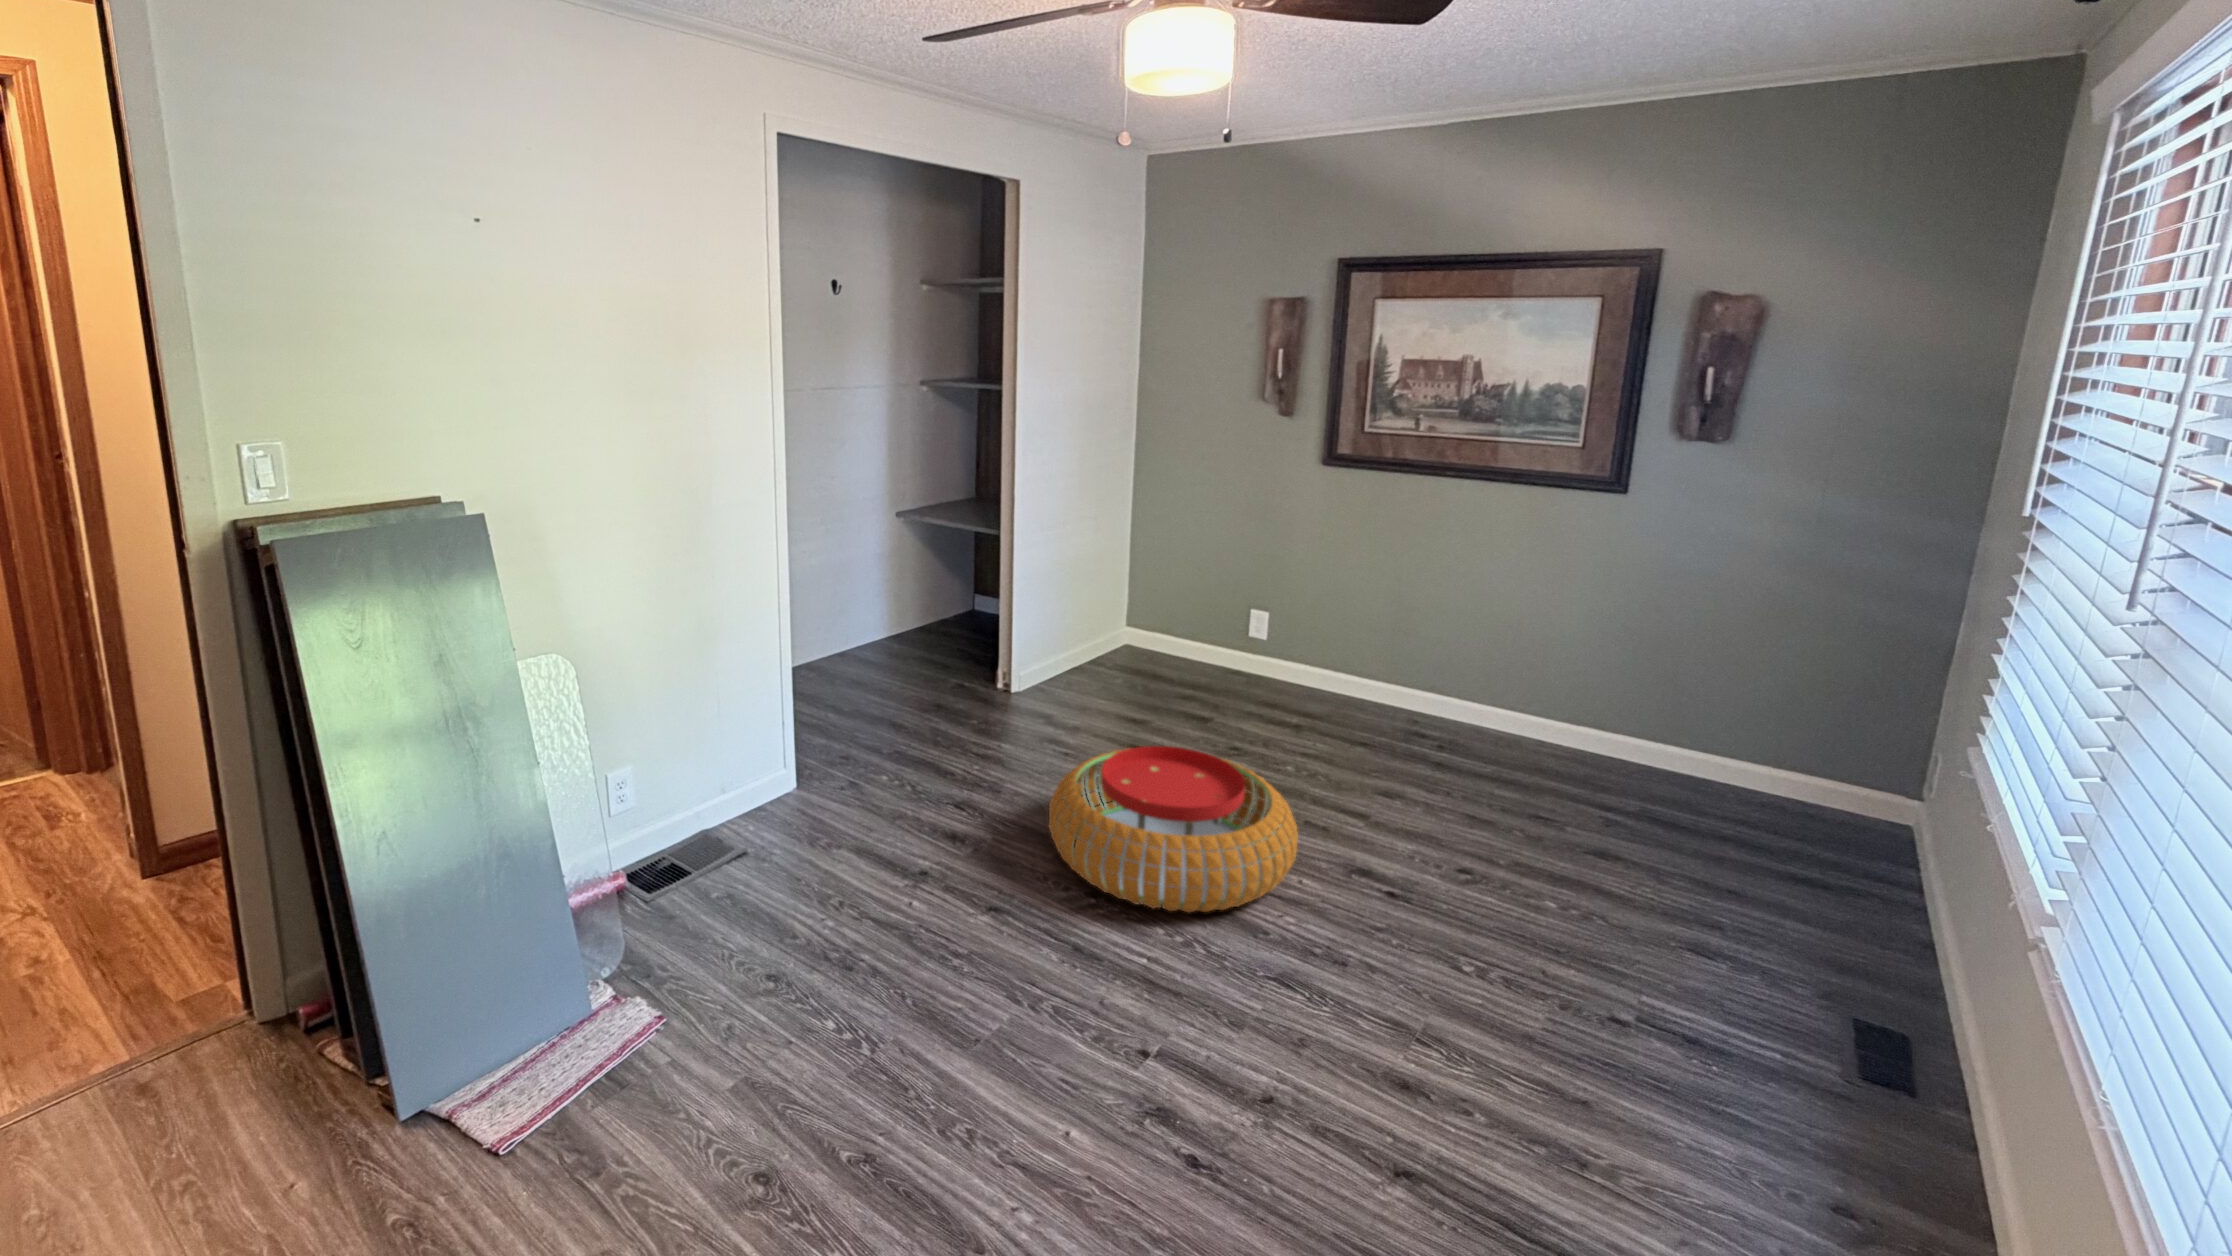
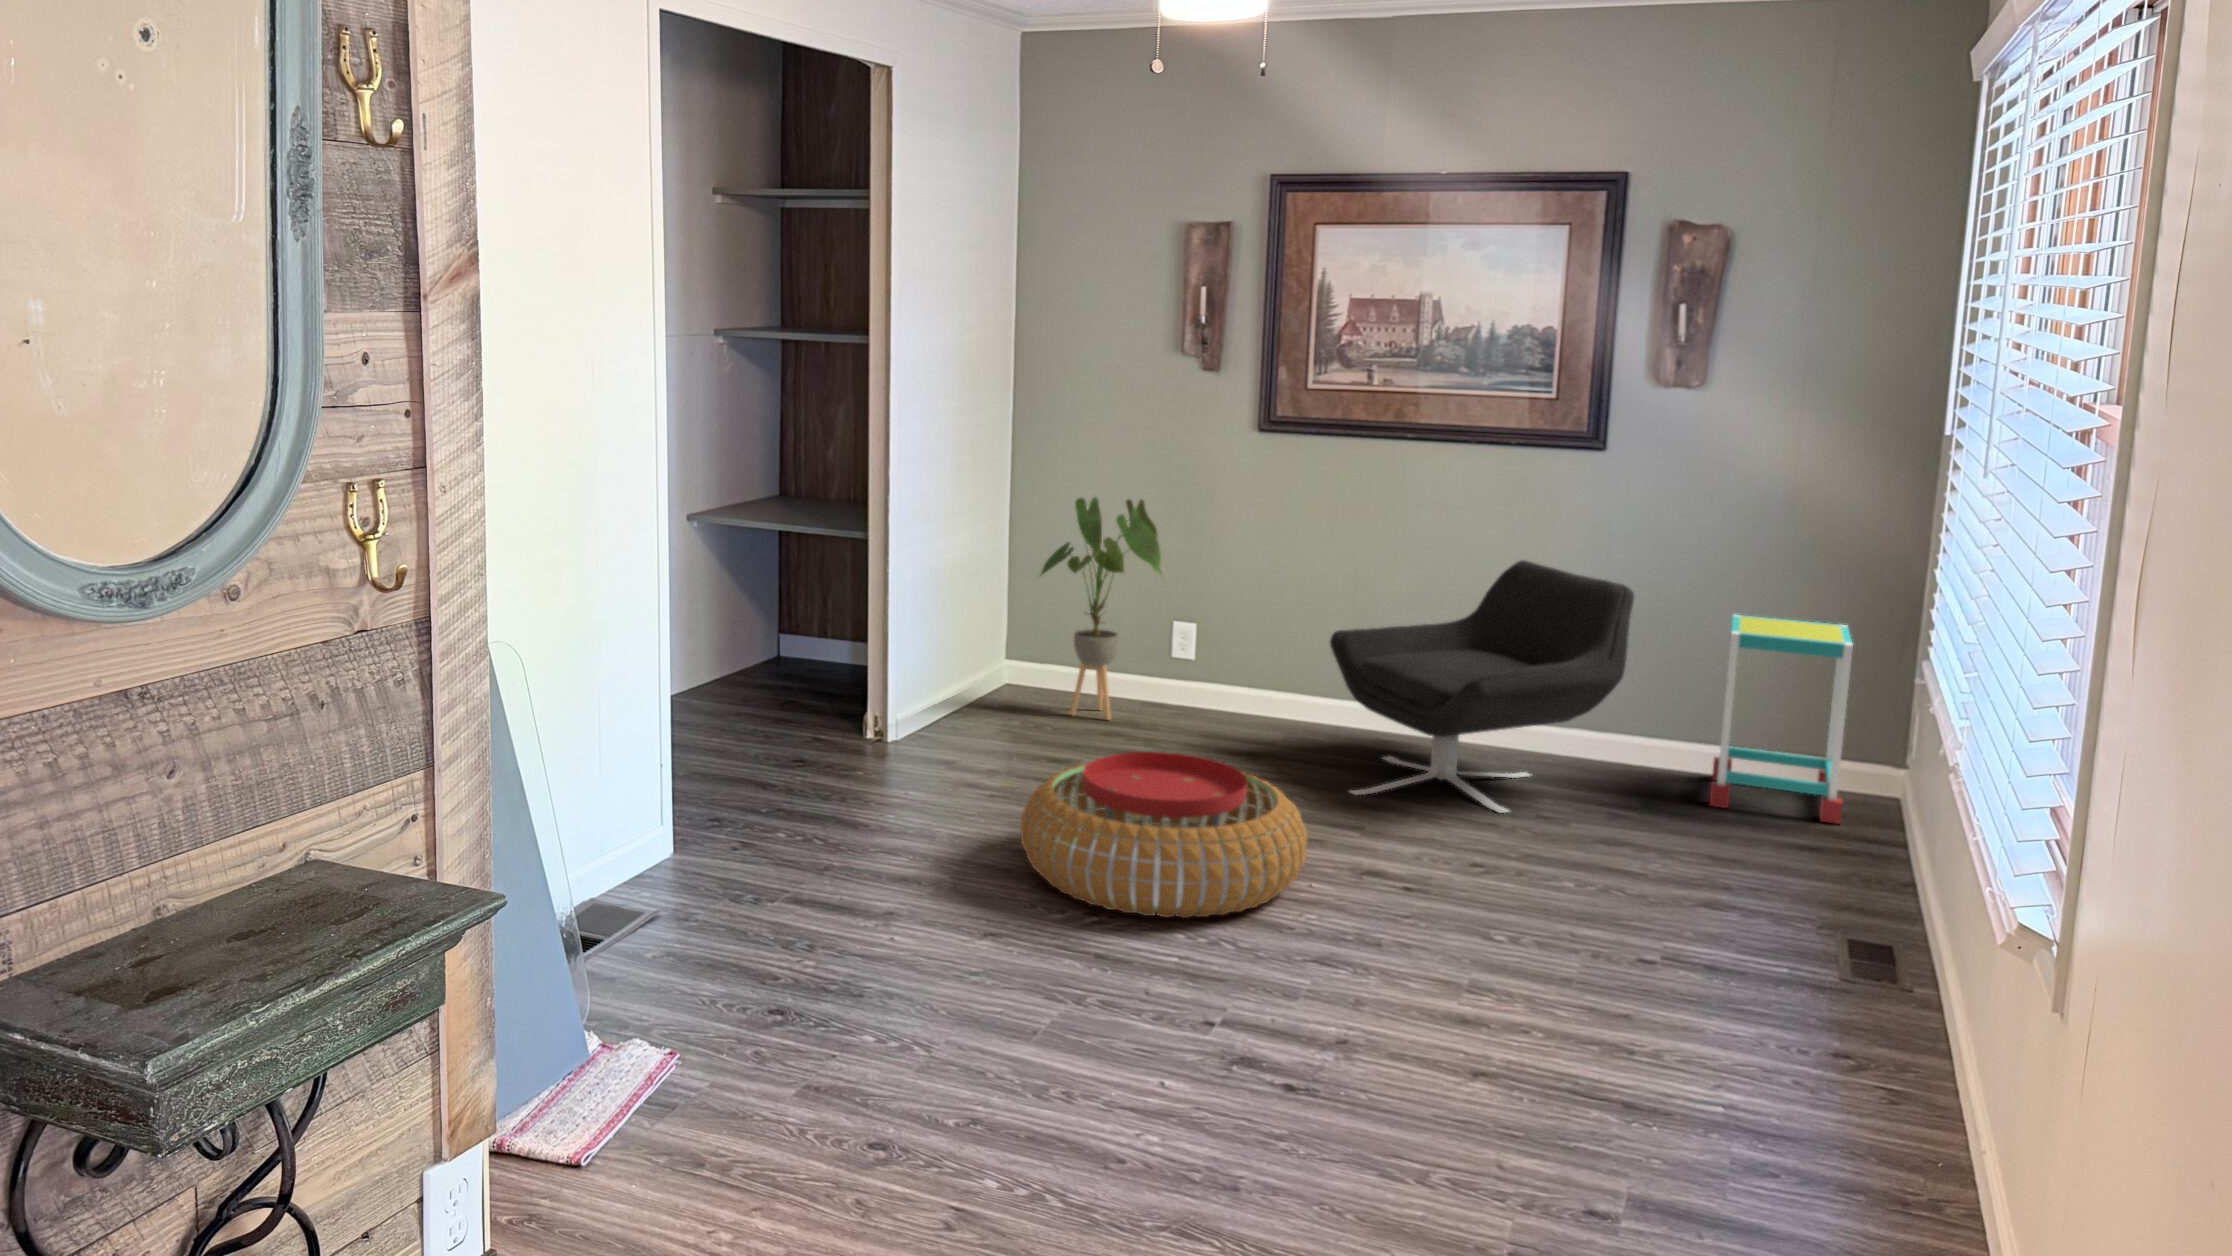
house plant: none [1133,516,1237,688] -> present [1041,497,1161,720]
lounge chair: none [1364,586,1655,817] -> present [1330,560,1634,813]
side table: none [1724,649,1897,866] -> present [1710,615,1853,824]

